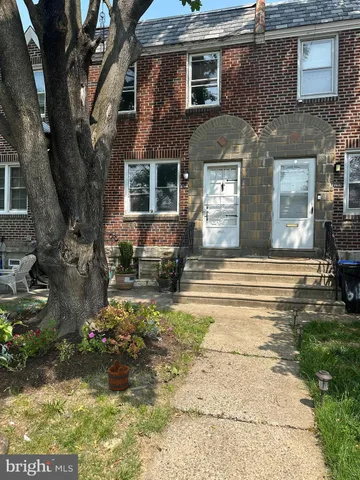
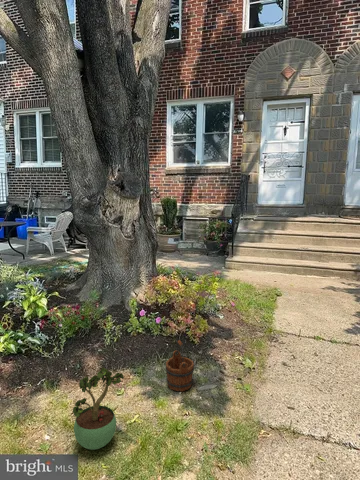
potted plant: none [33,366,73,430] -> present [73,367,124,450]

